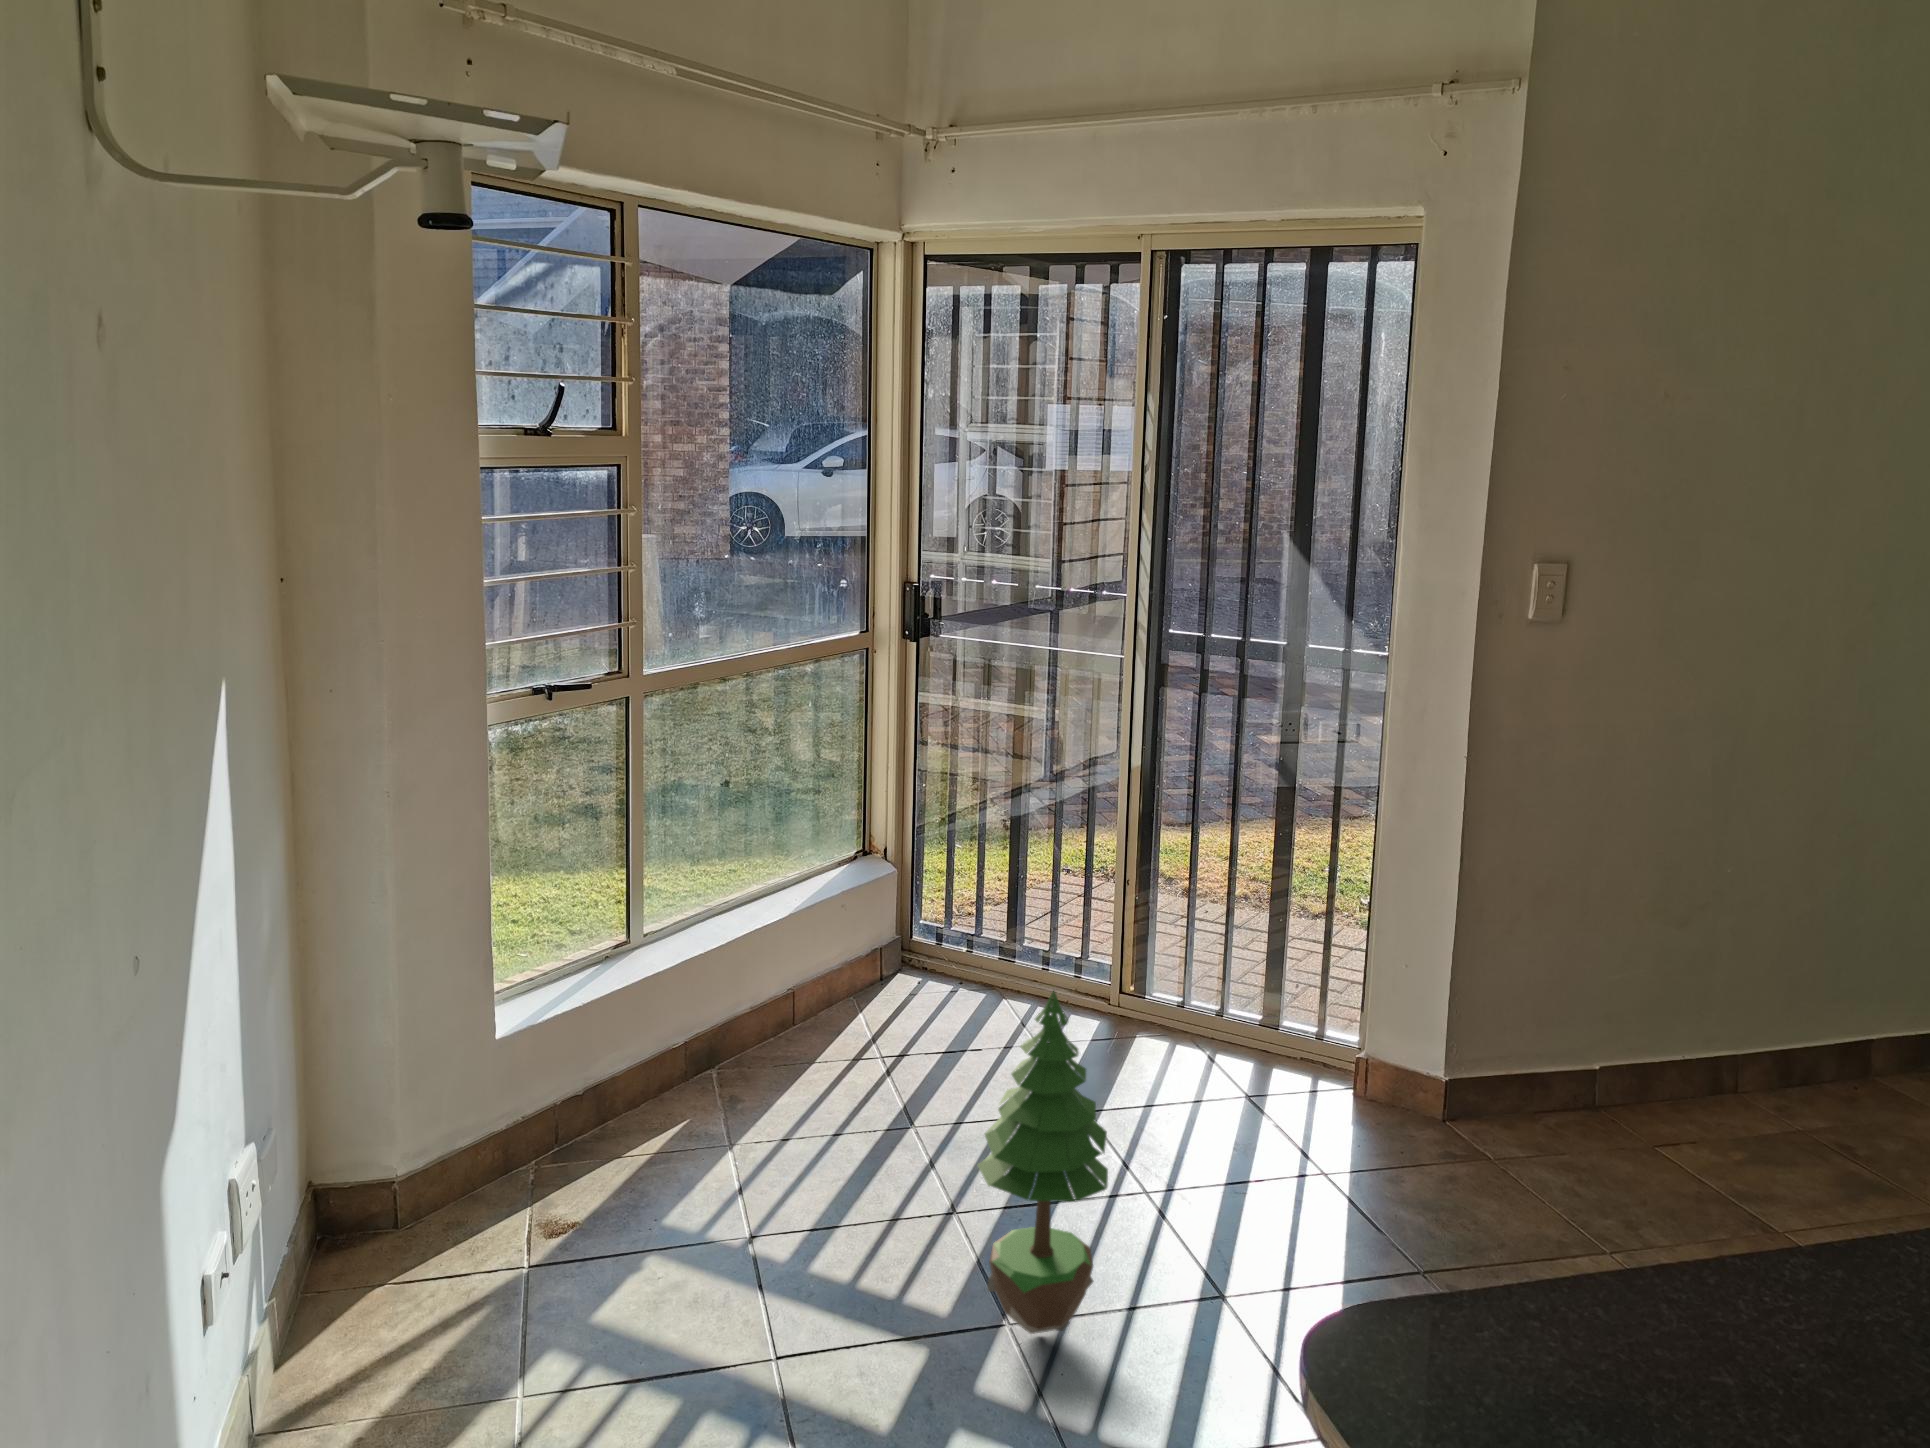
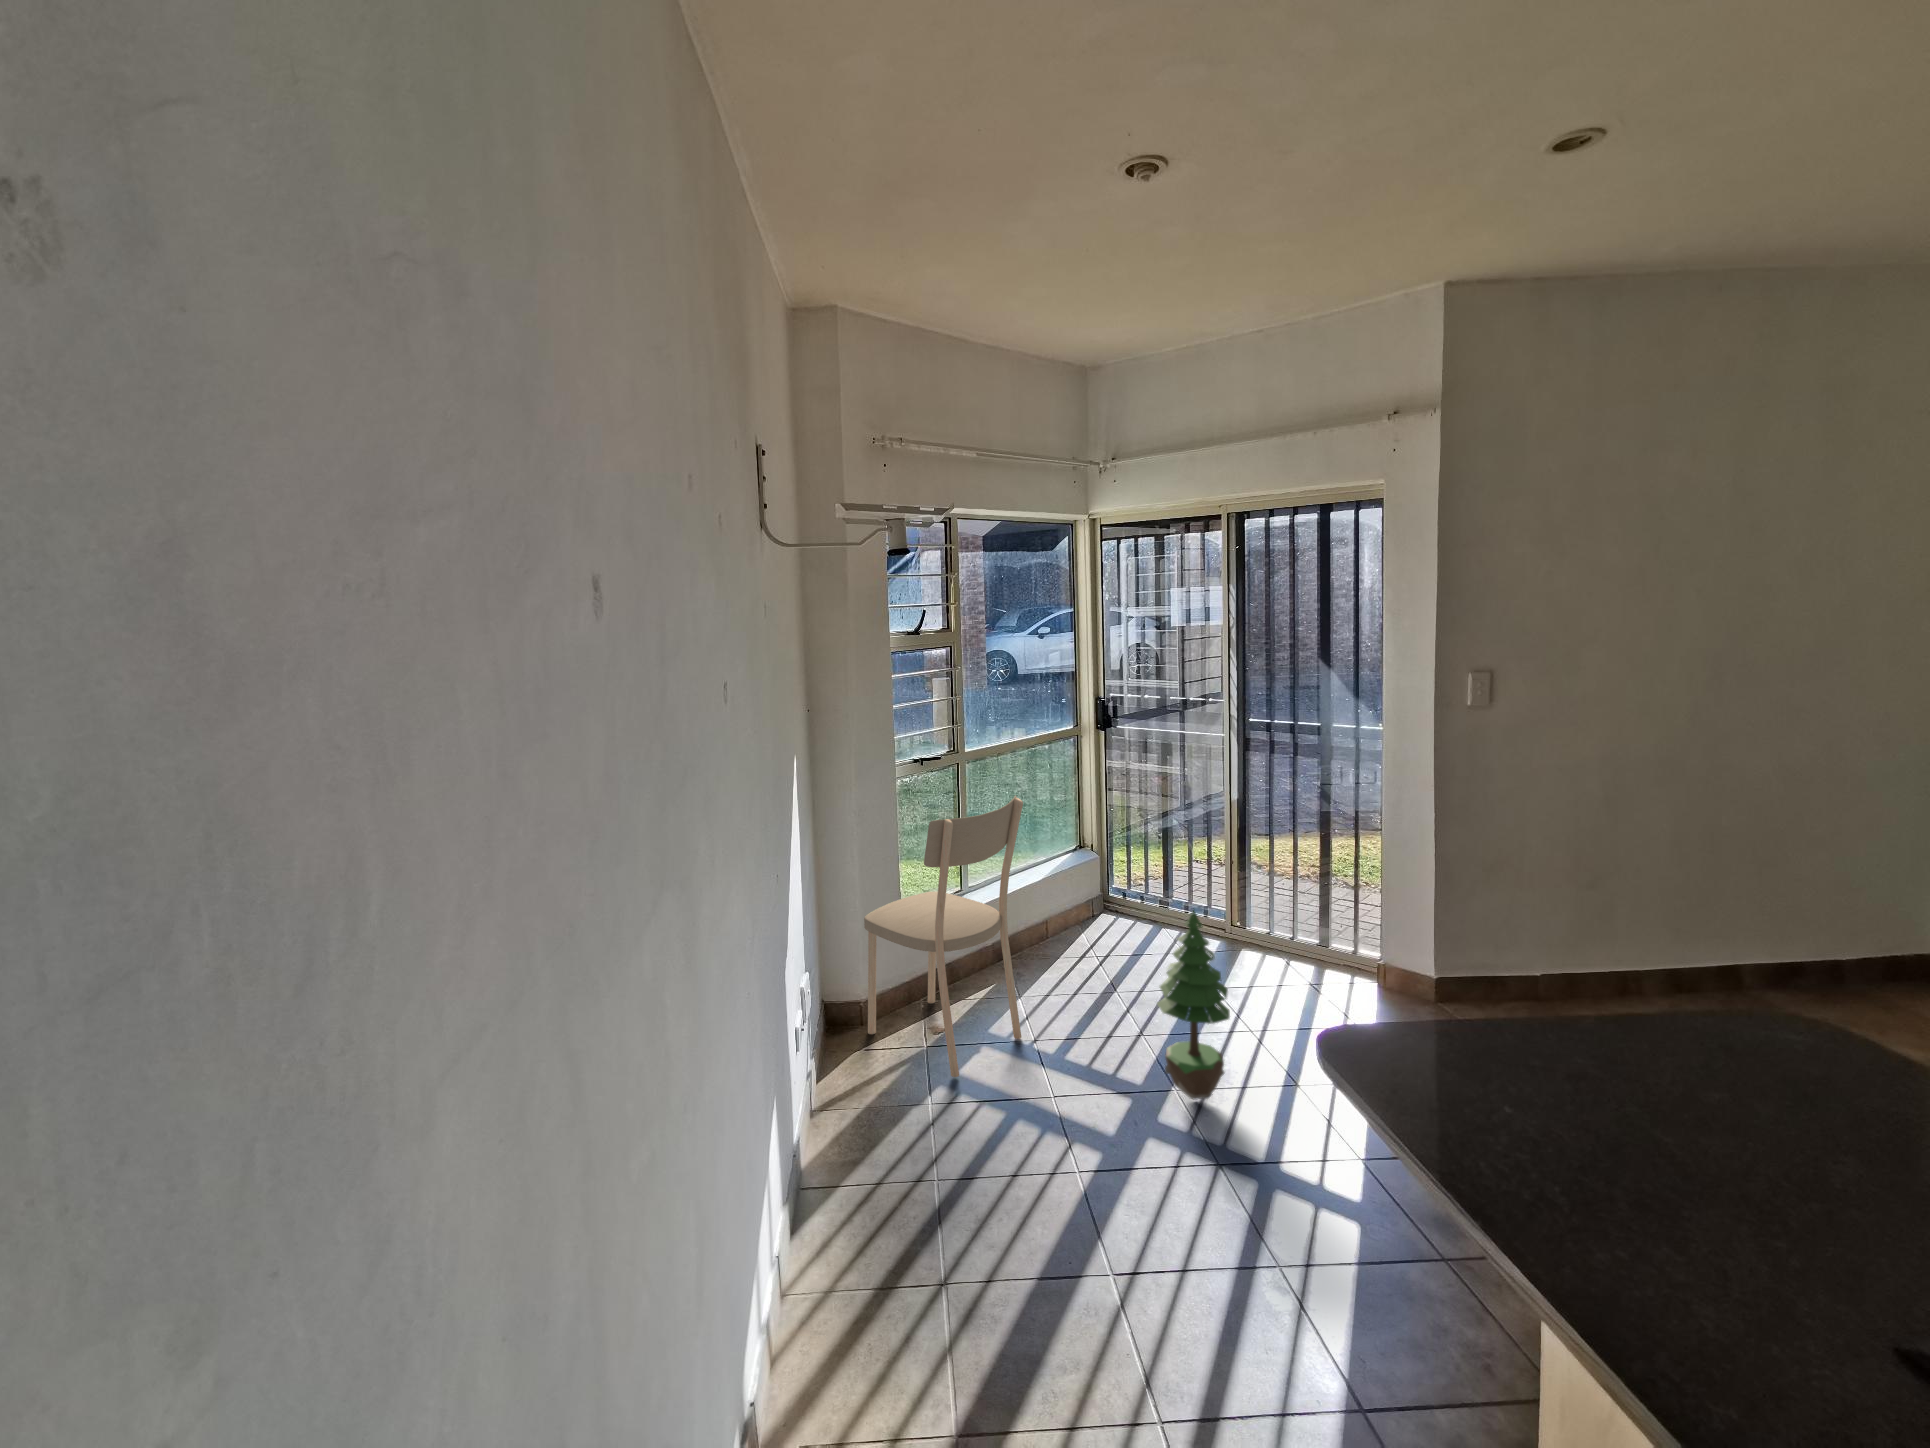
dining chair: none [401,770,741,1330] -> present [864,796,1023,1077]

